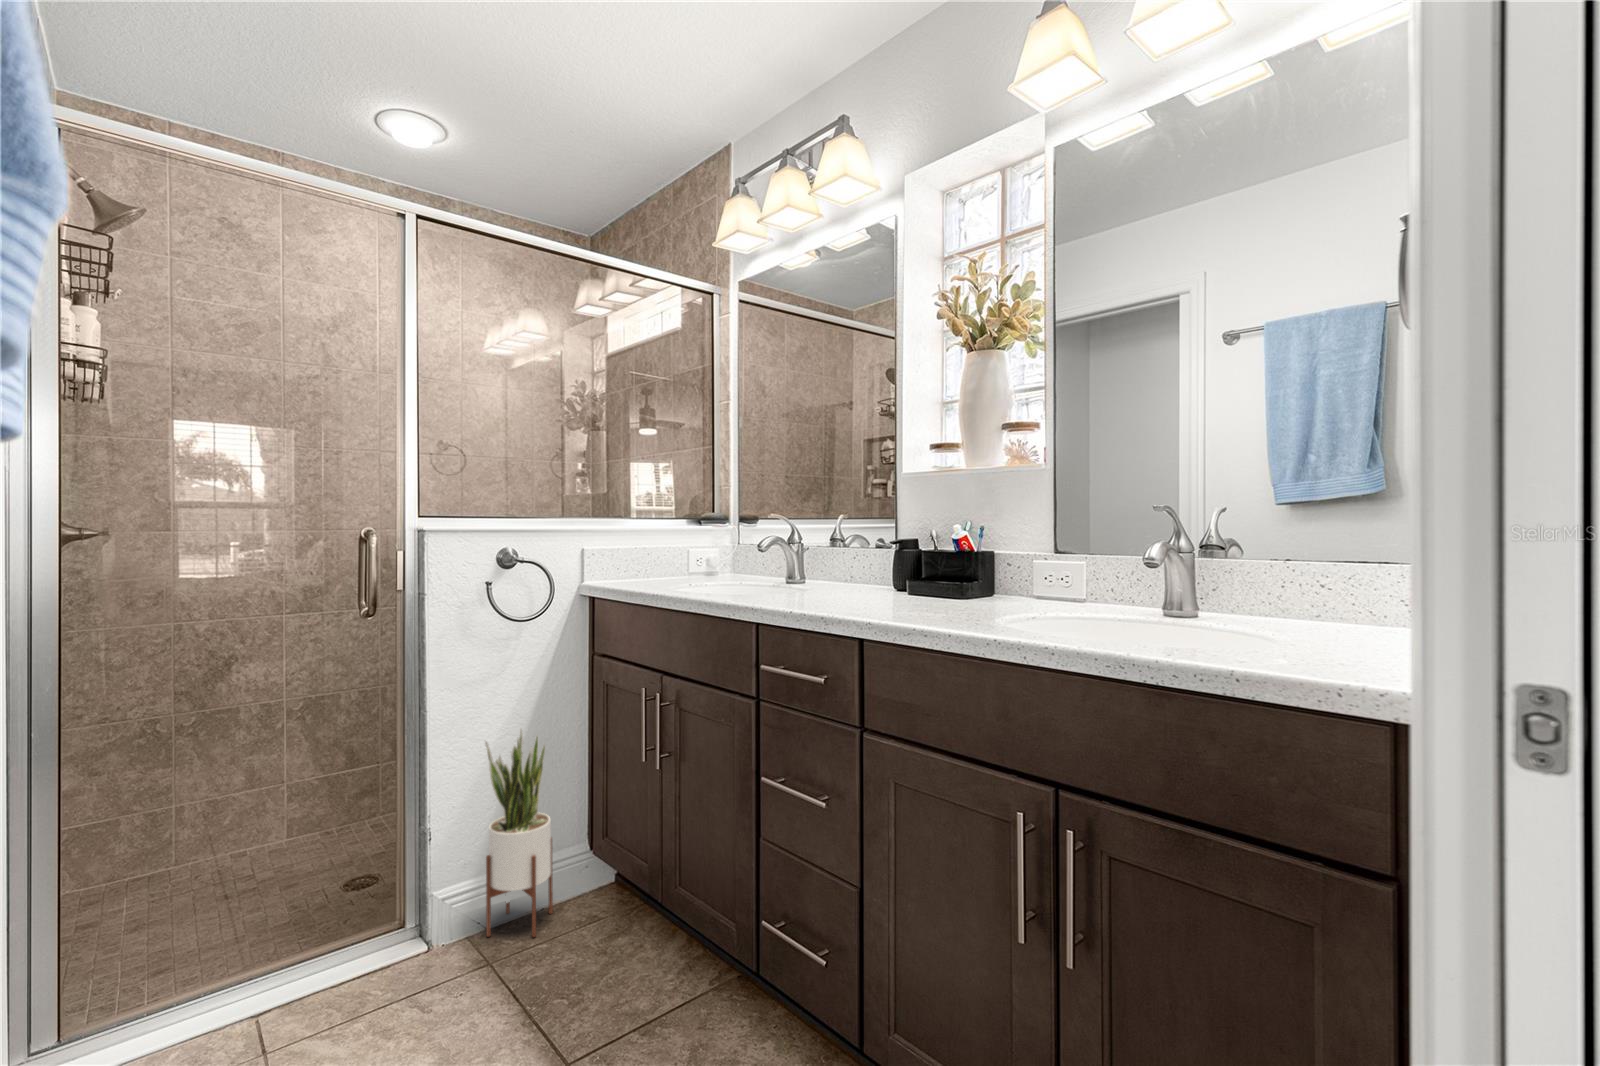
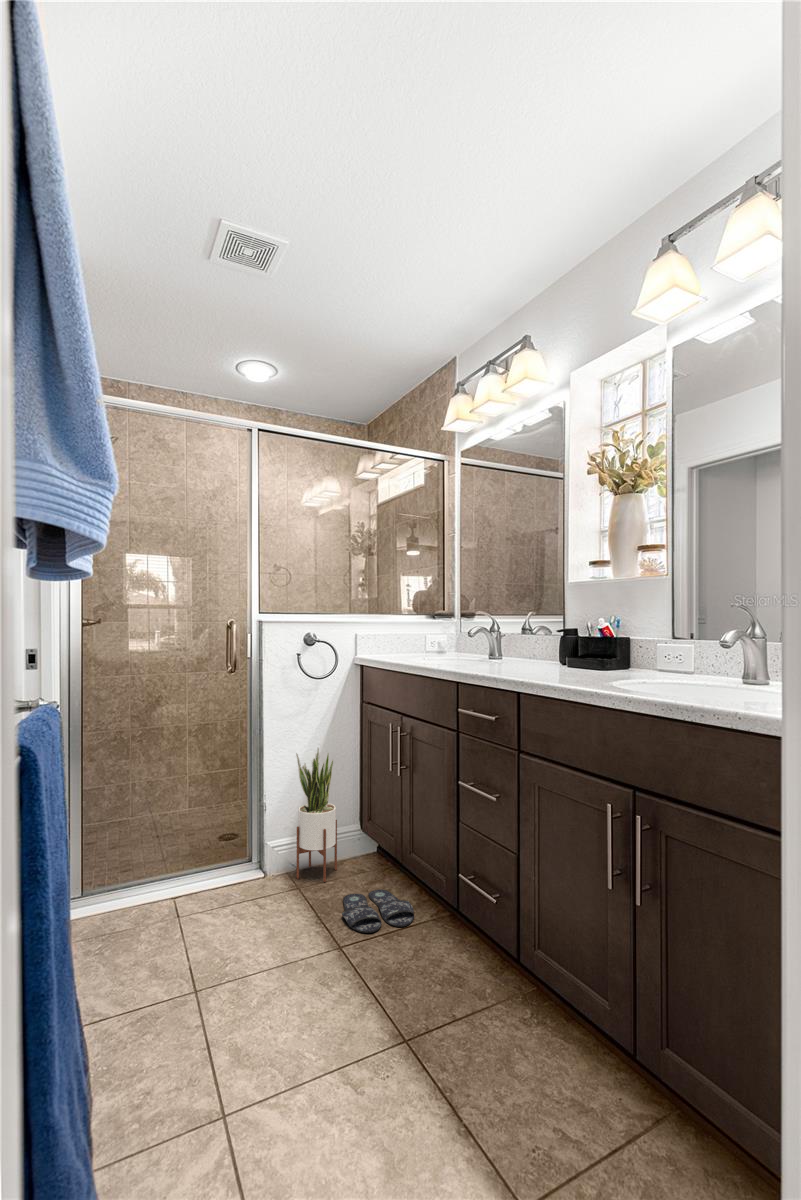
slippers: none [566,939,682,1021] -> present [342,889,414,933]

